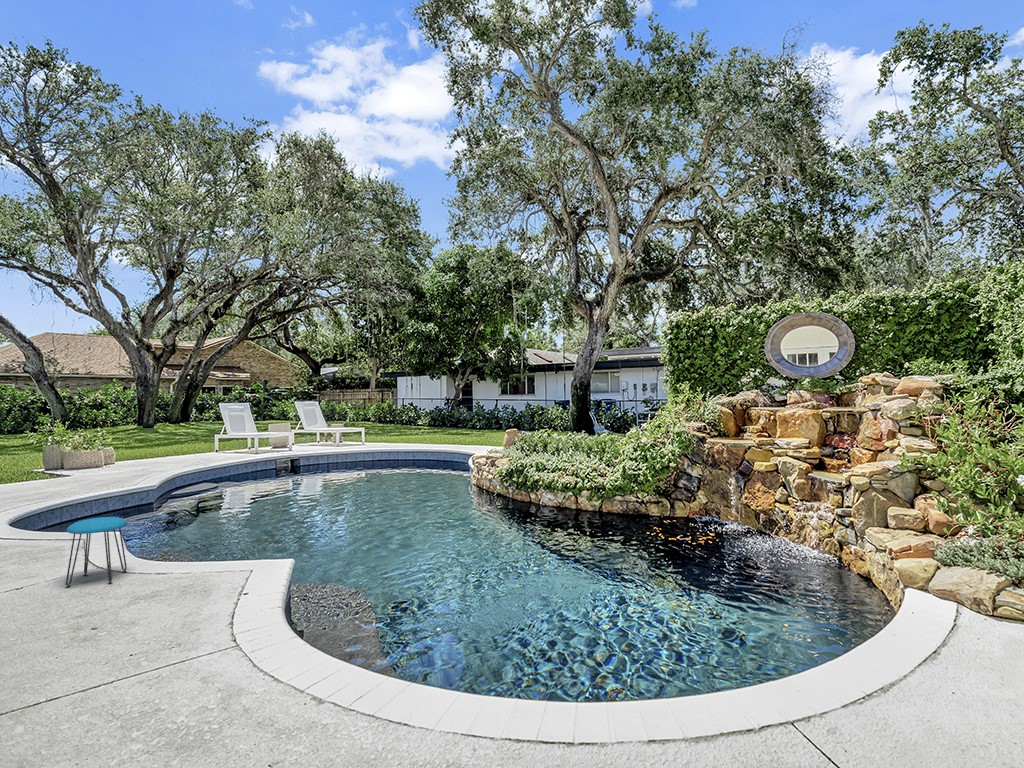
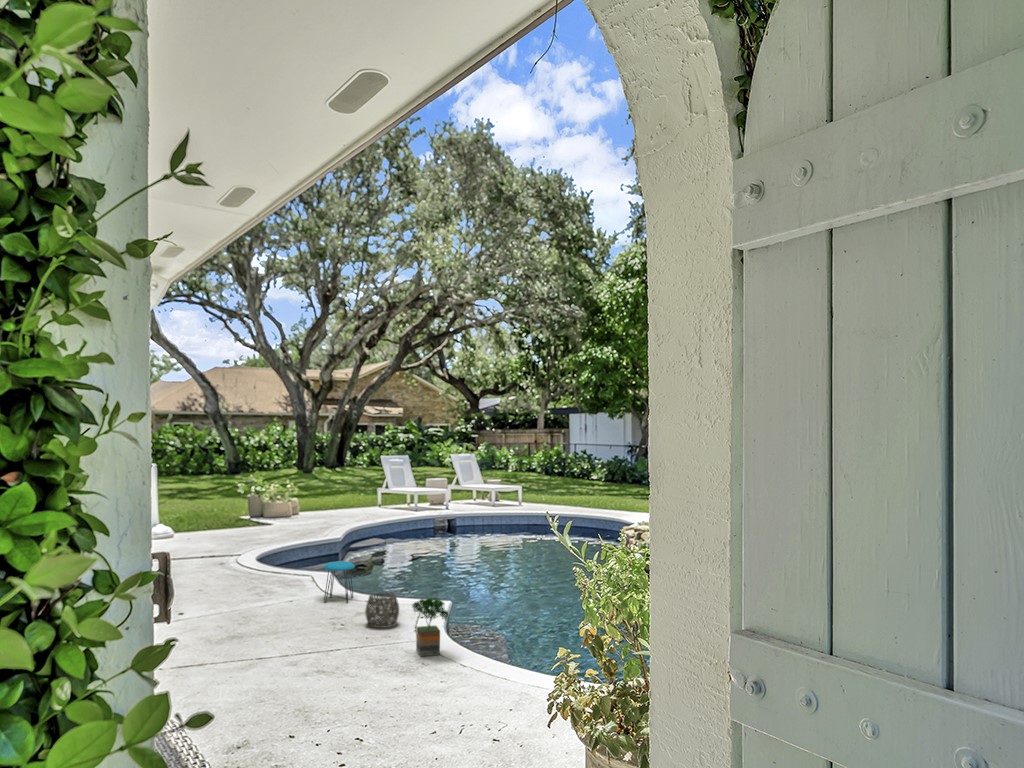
woven basket: none [119,567,191,636] -> present [365,593,399,628]
potted tree: none [193,577,279,709] -> present [412,598,448,656]

